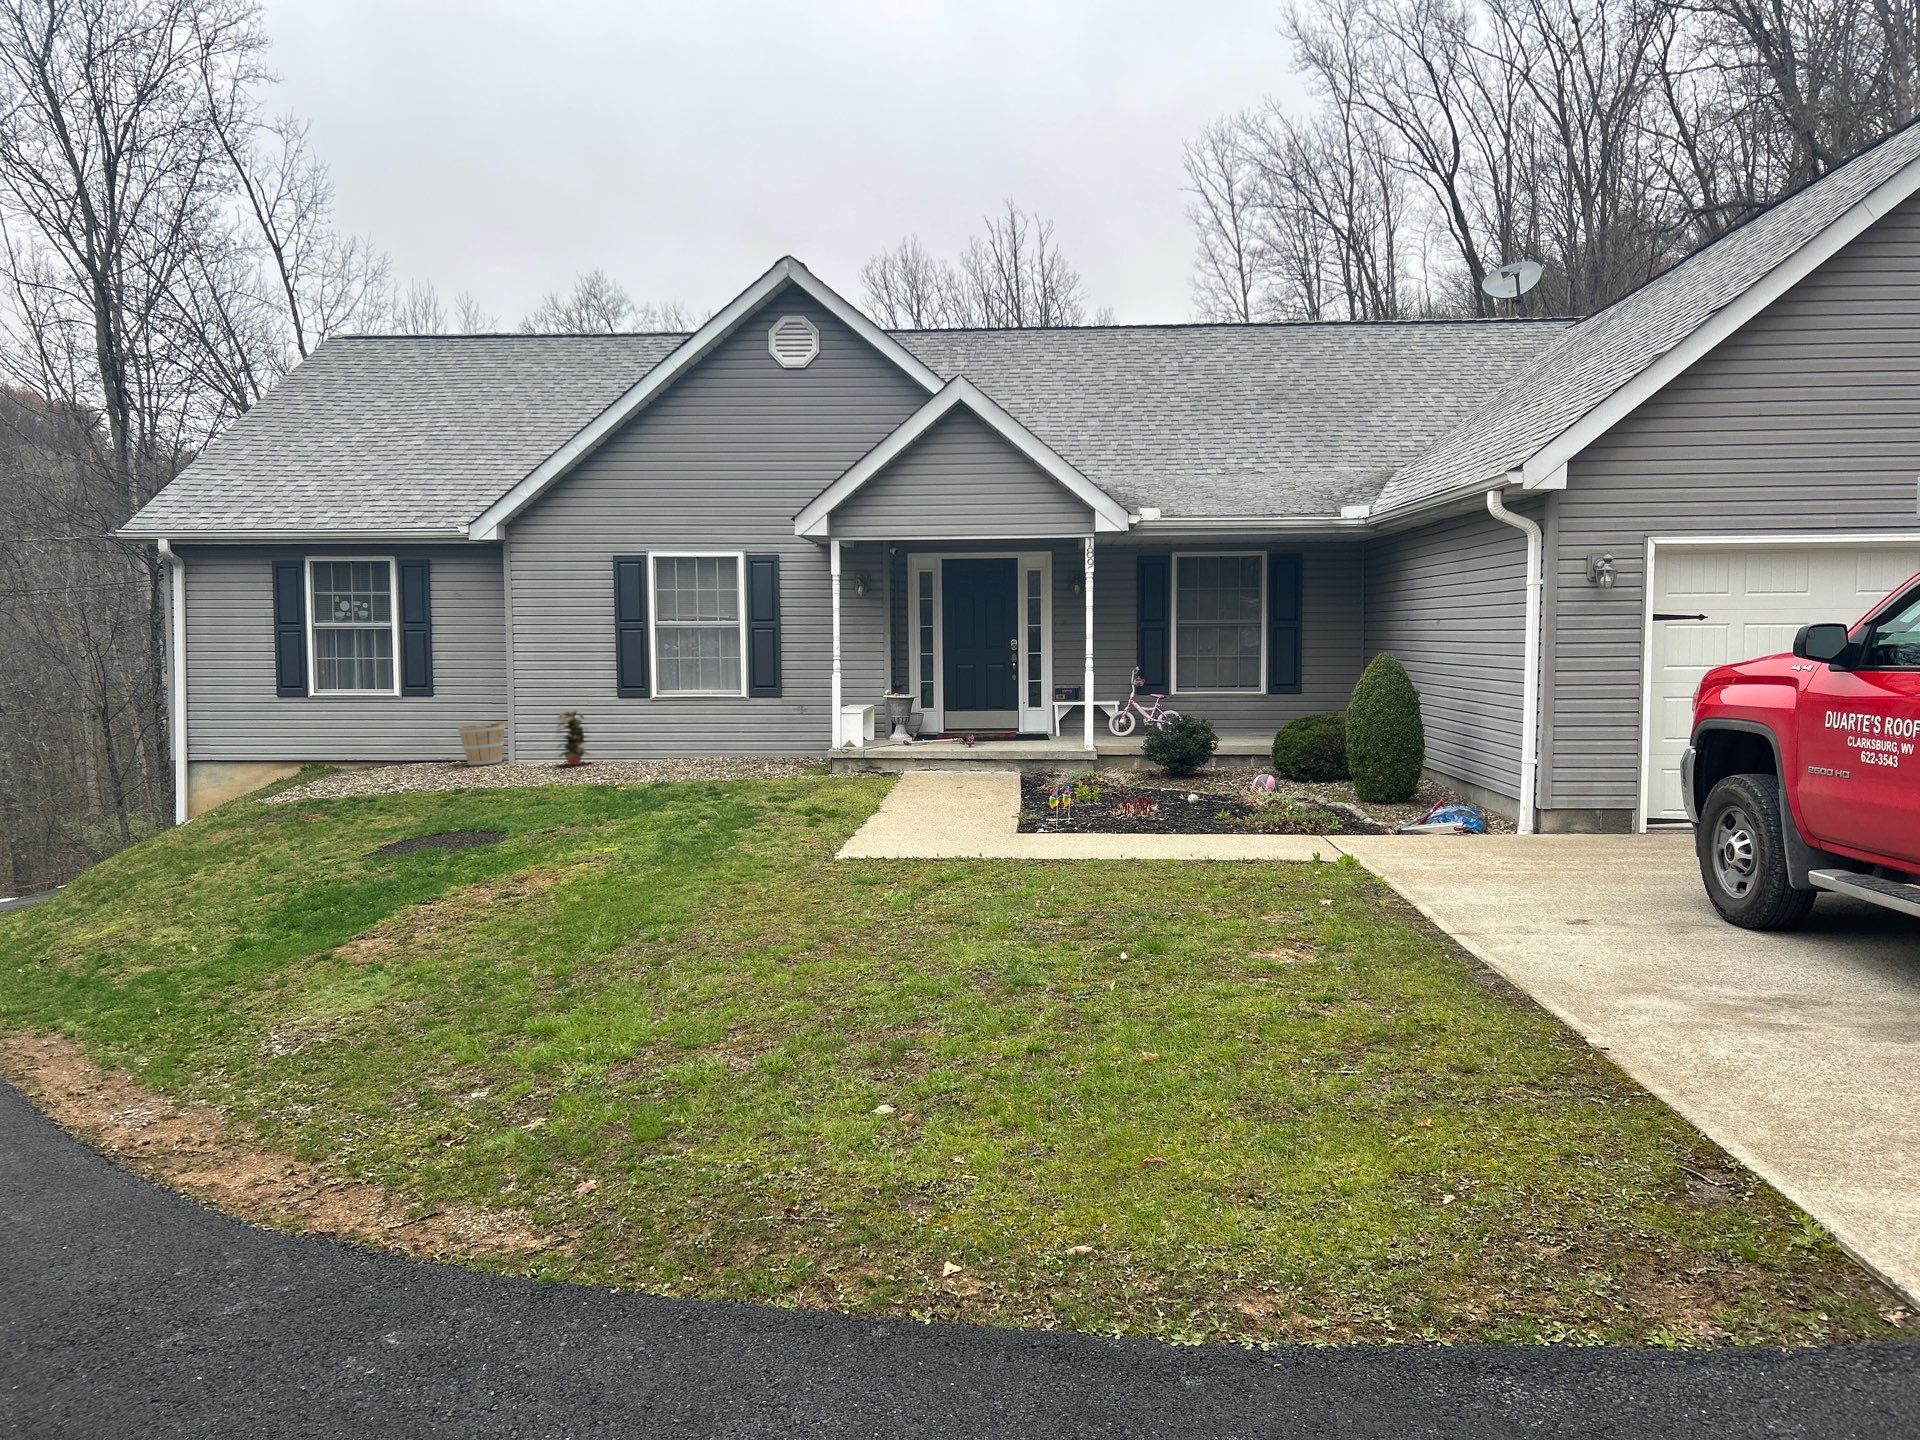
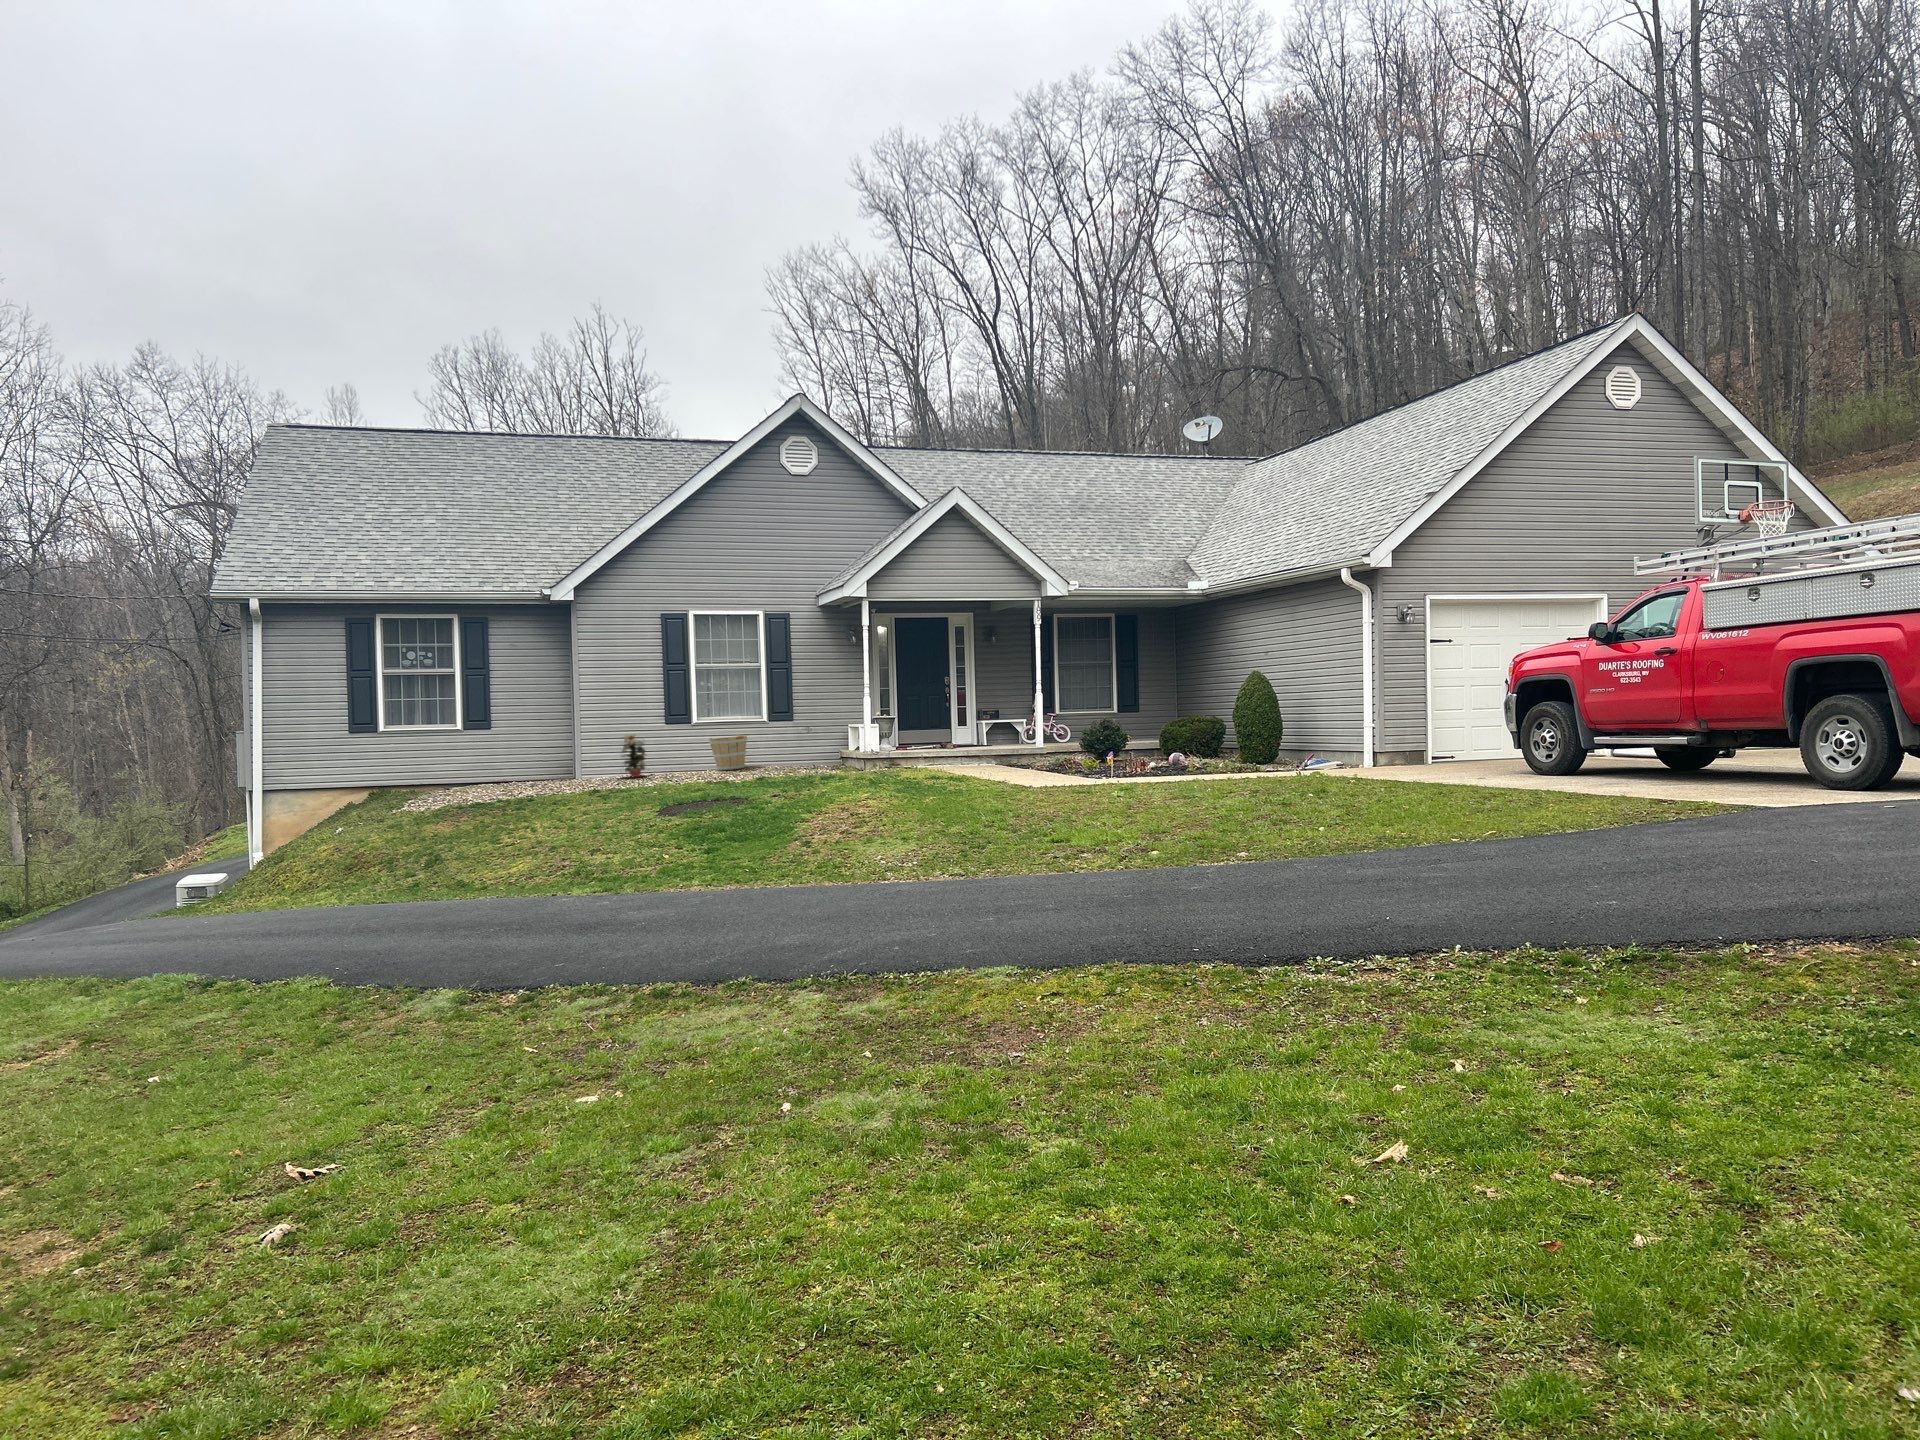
wooden bucket: present [458,722,505,766] -> present [709,735,747,770]

